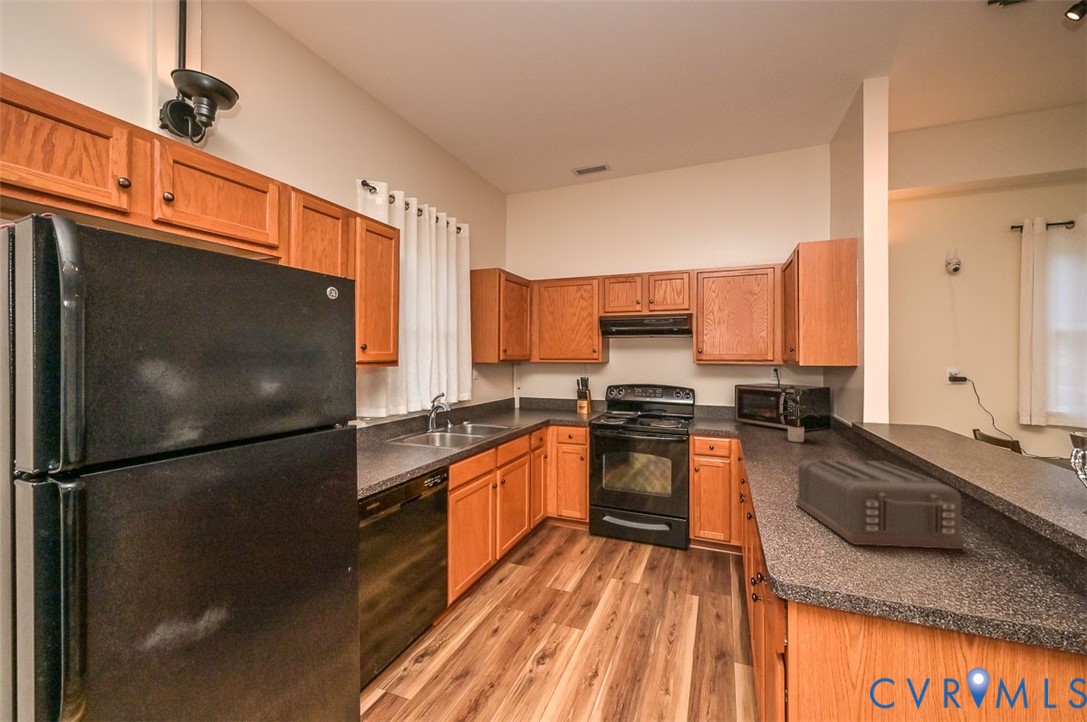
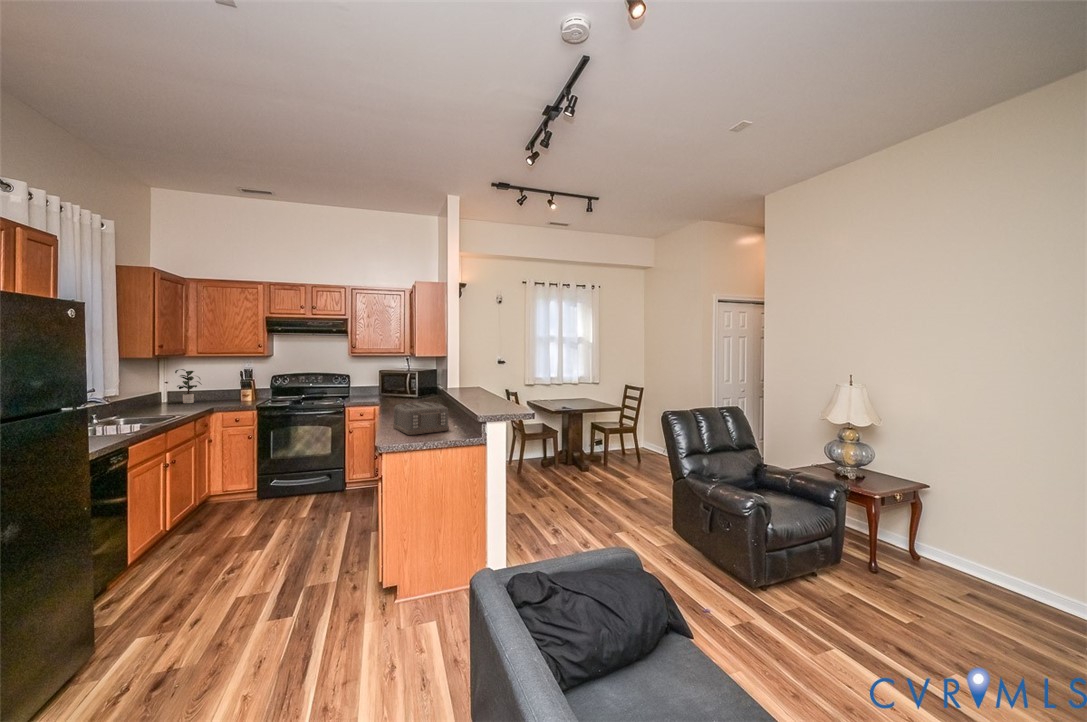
potted plant: present [779,386,820,442] -> present [175,369,201,403]

